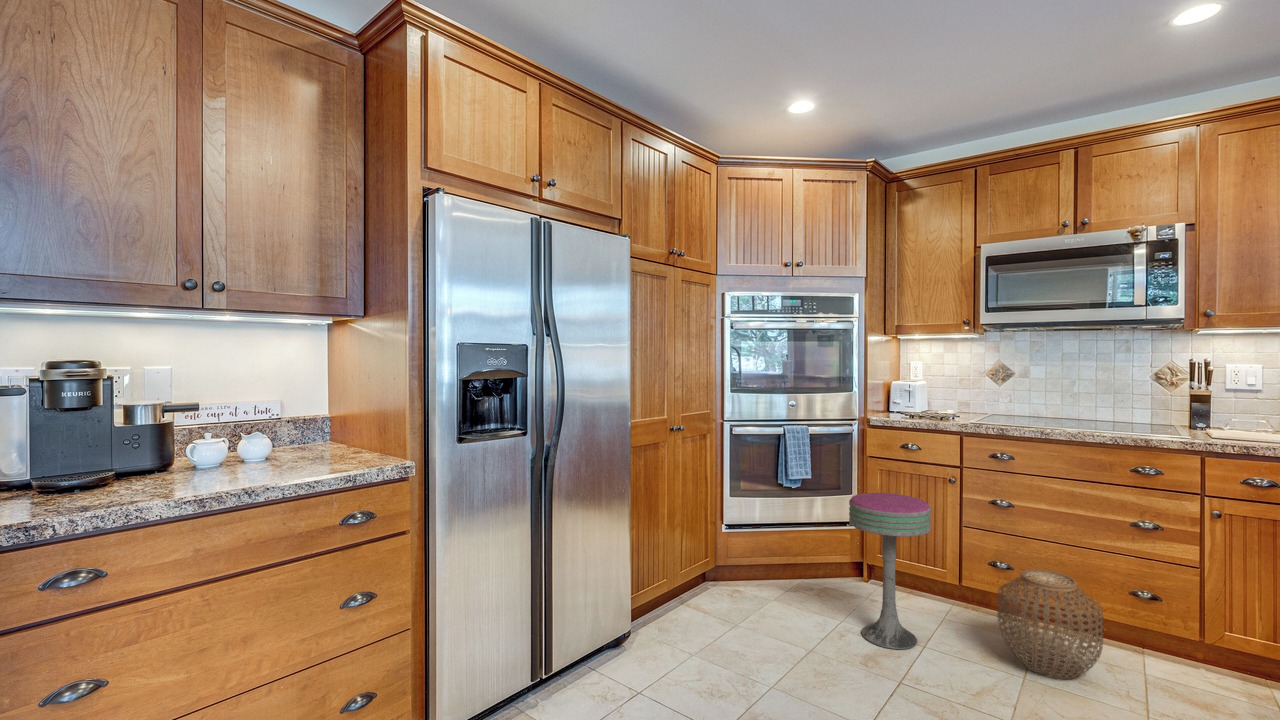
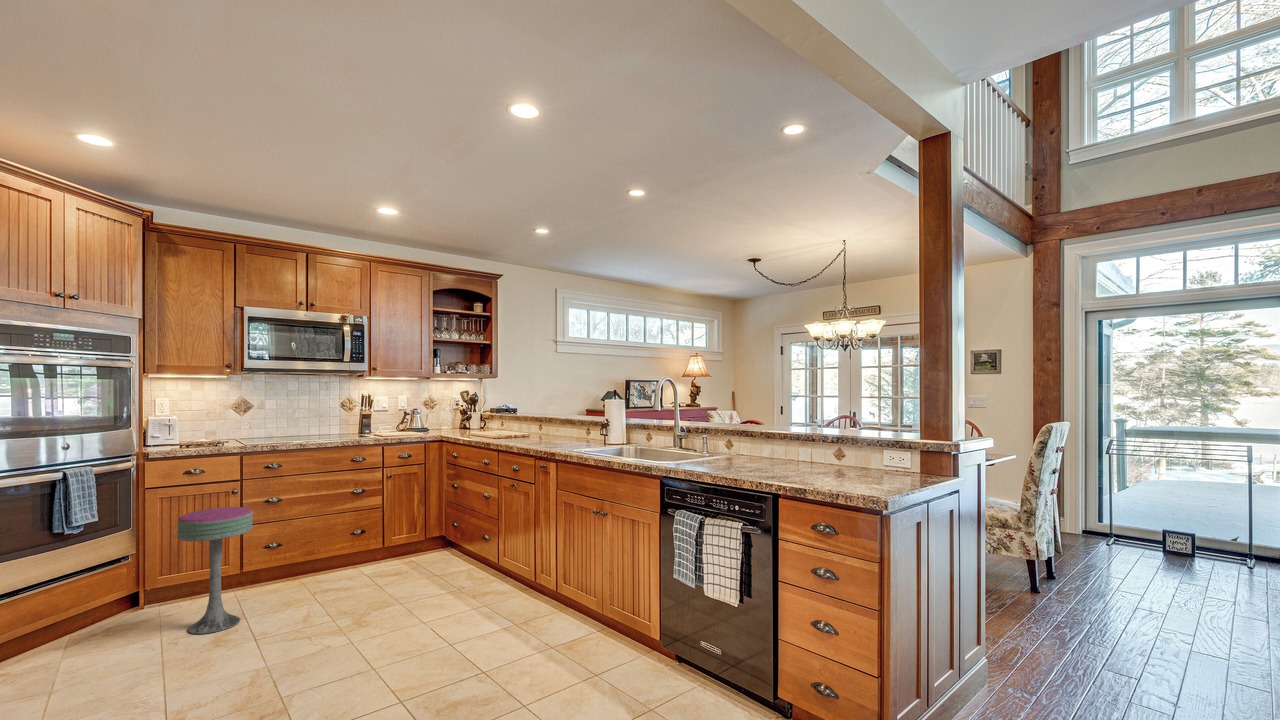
woven basket: present [997,569,1103,679] -> none [293,531,356,598]

